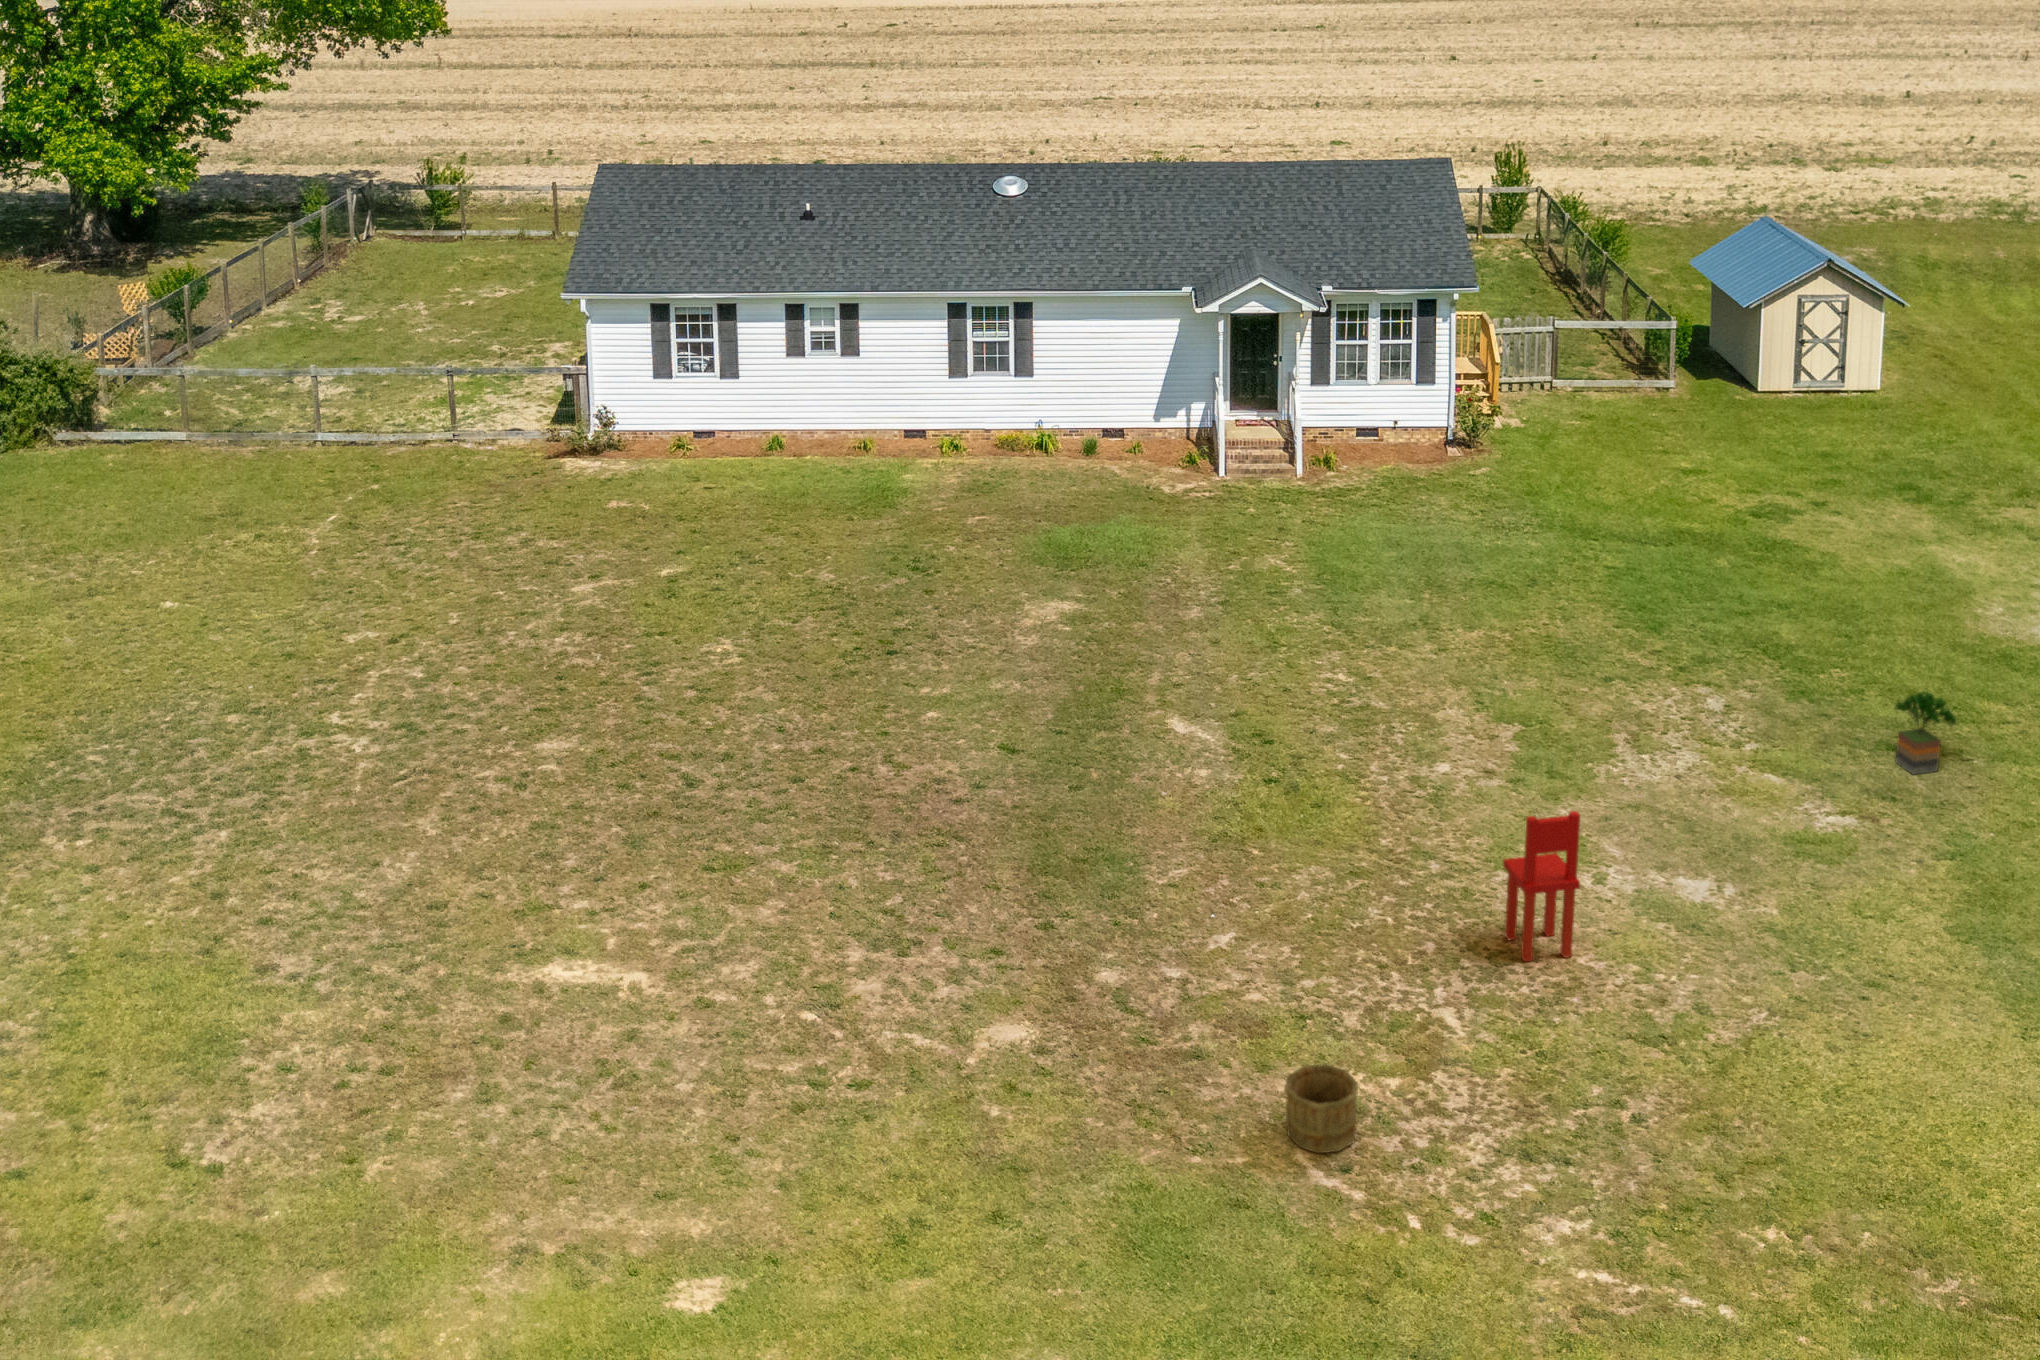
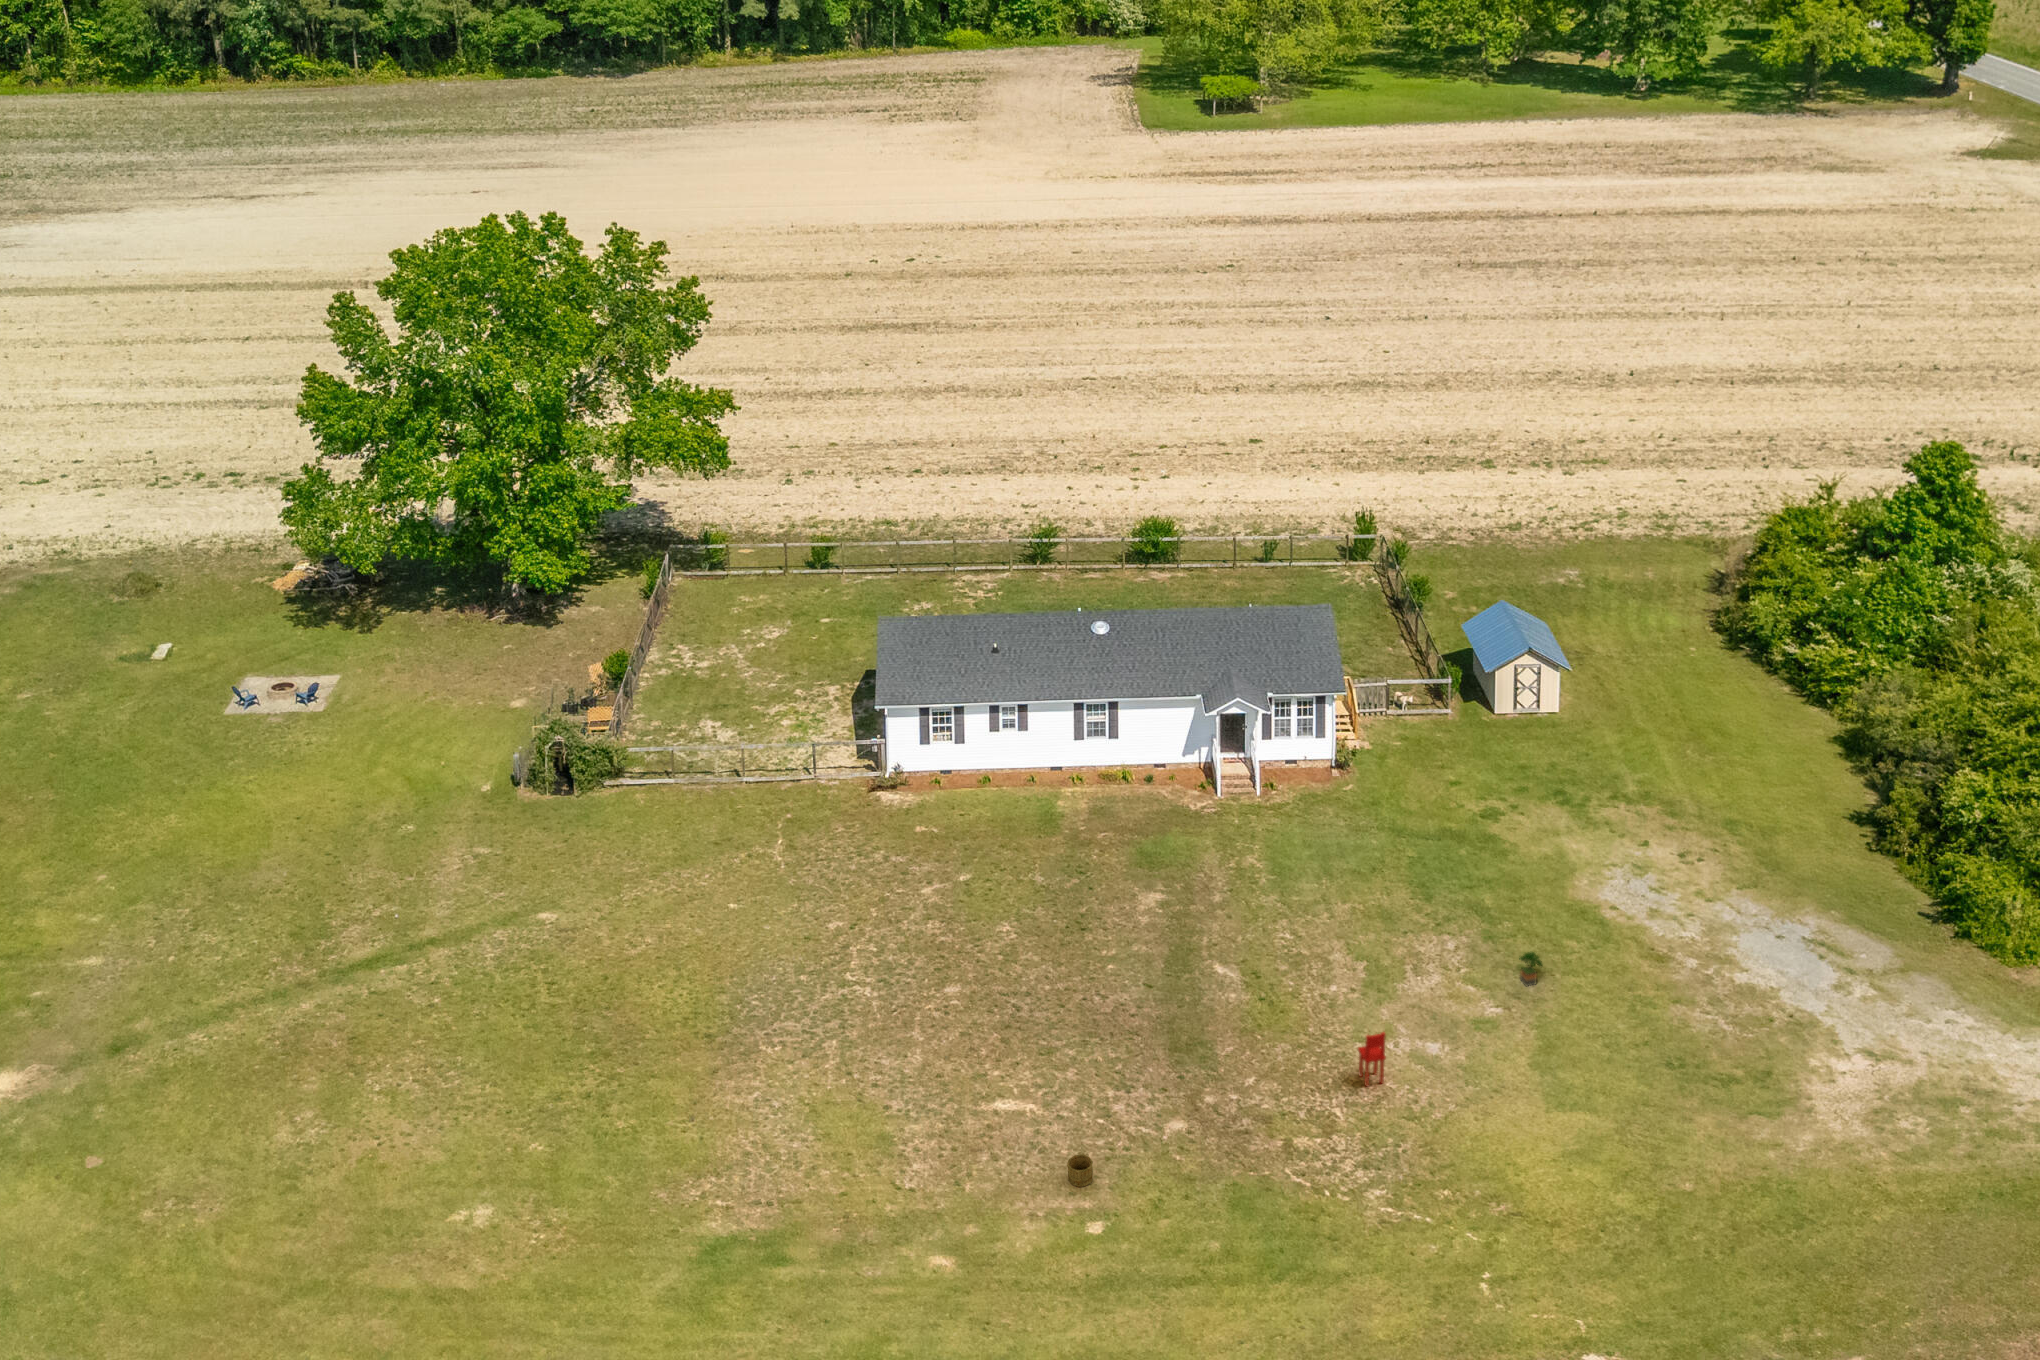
wooden bucket: present [1284,1065,1358,1153] -> present [1067,1155,1093,1187]

